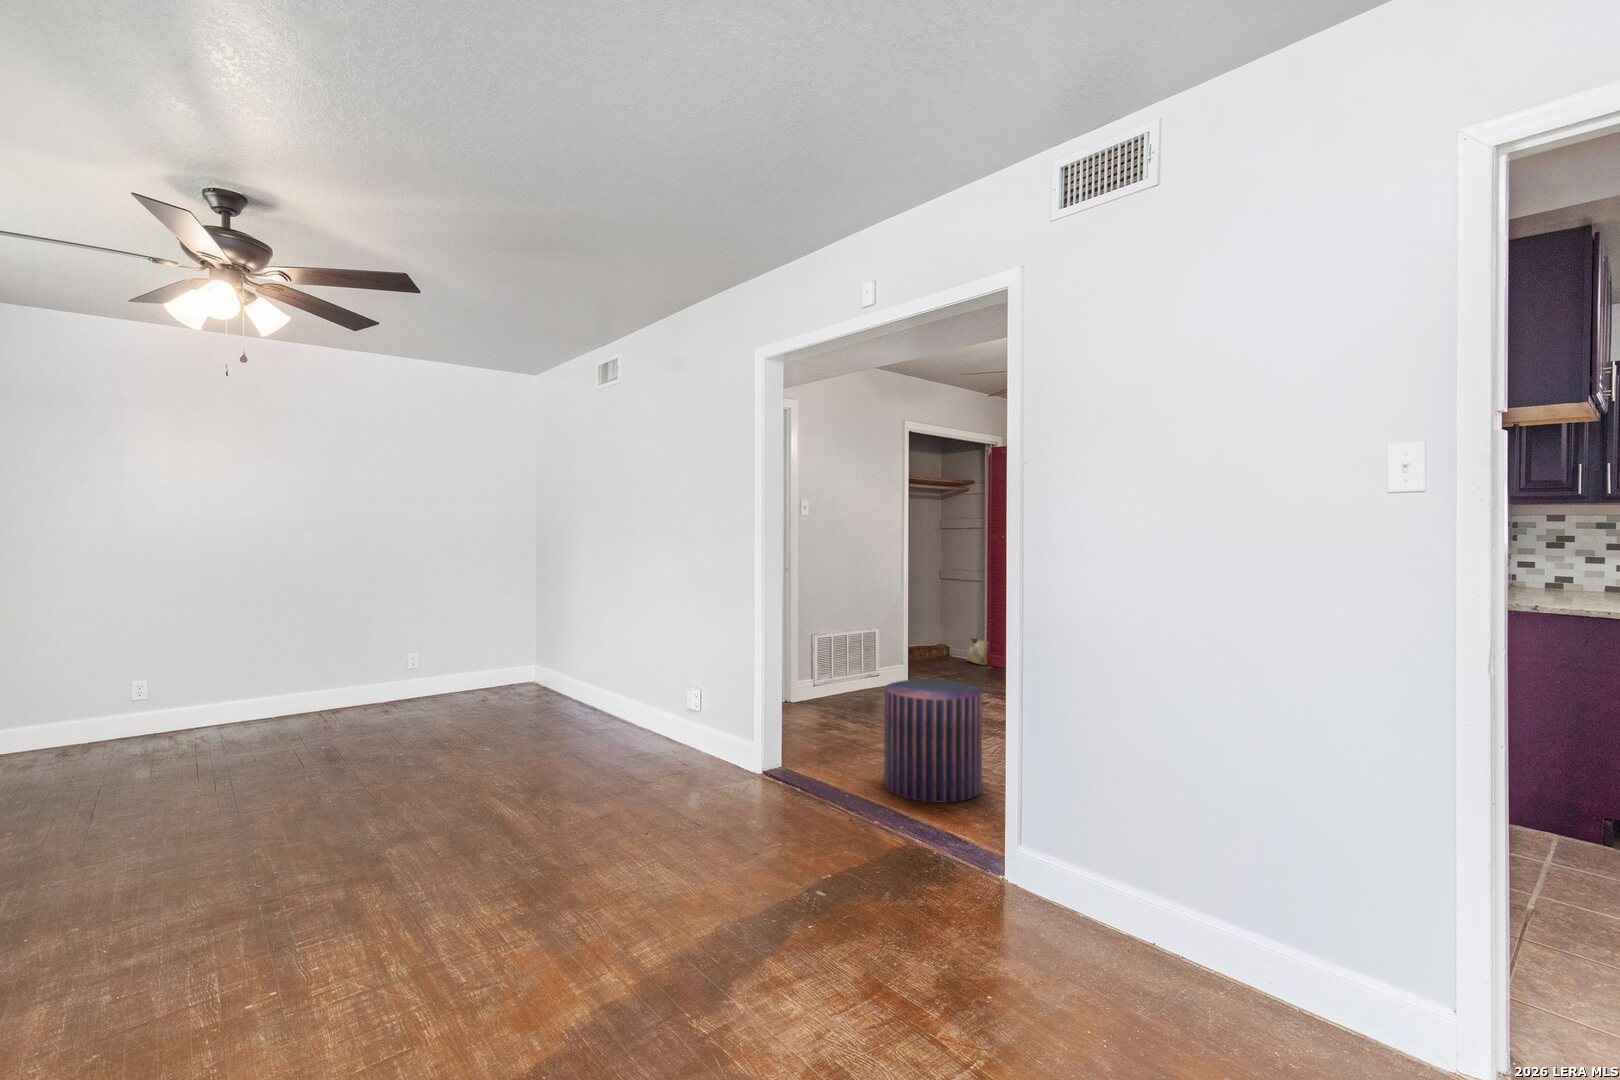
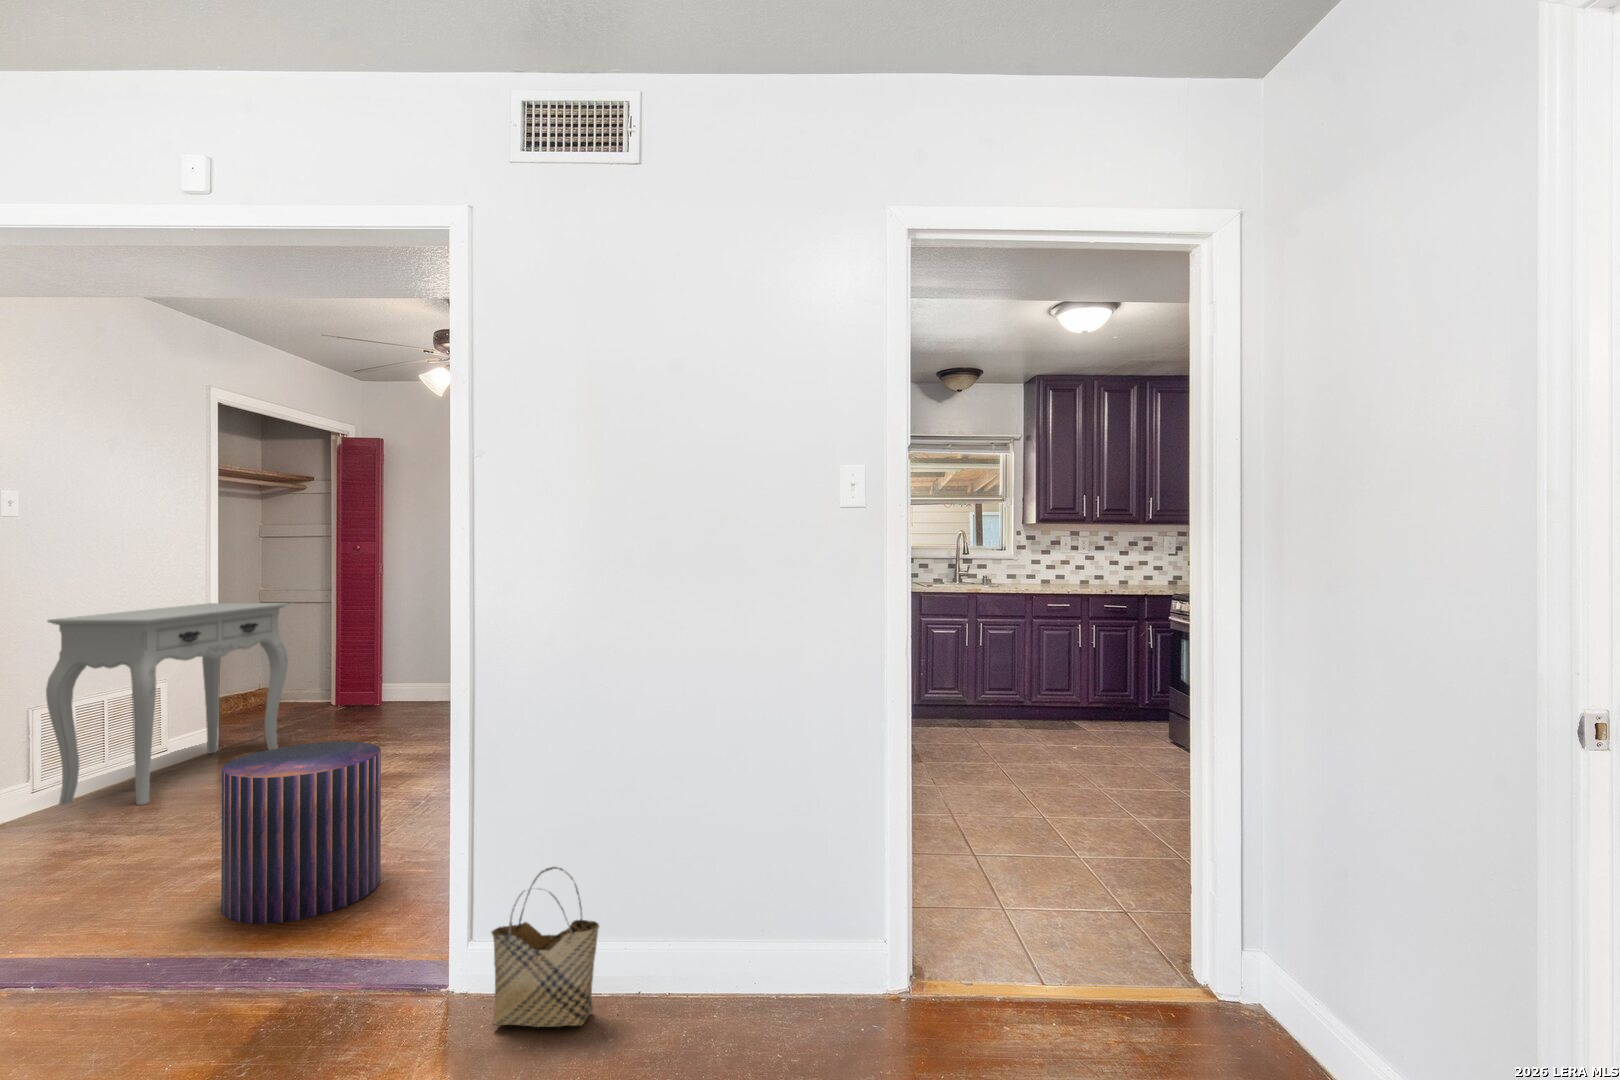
console table: none [816,577,947,707] -> present [46,603,288,805]
woven basket: present [967,630,989,665] -> present [491,867,599,1027]

